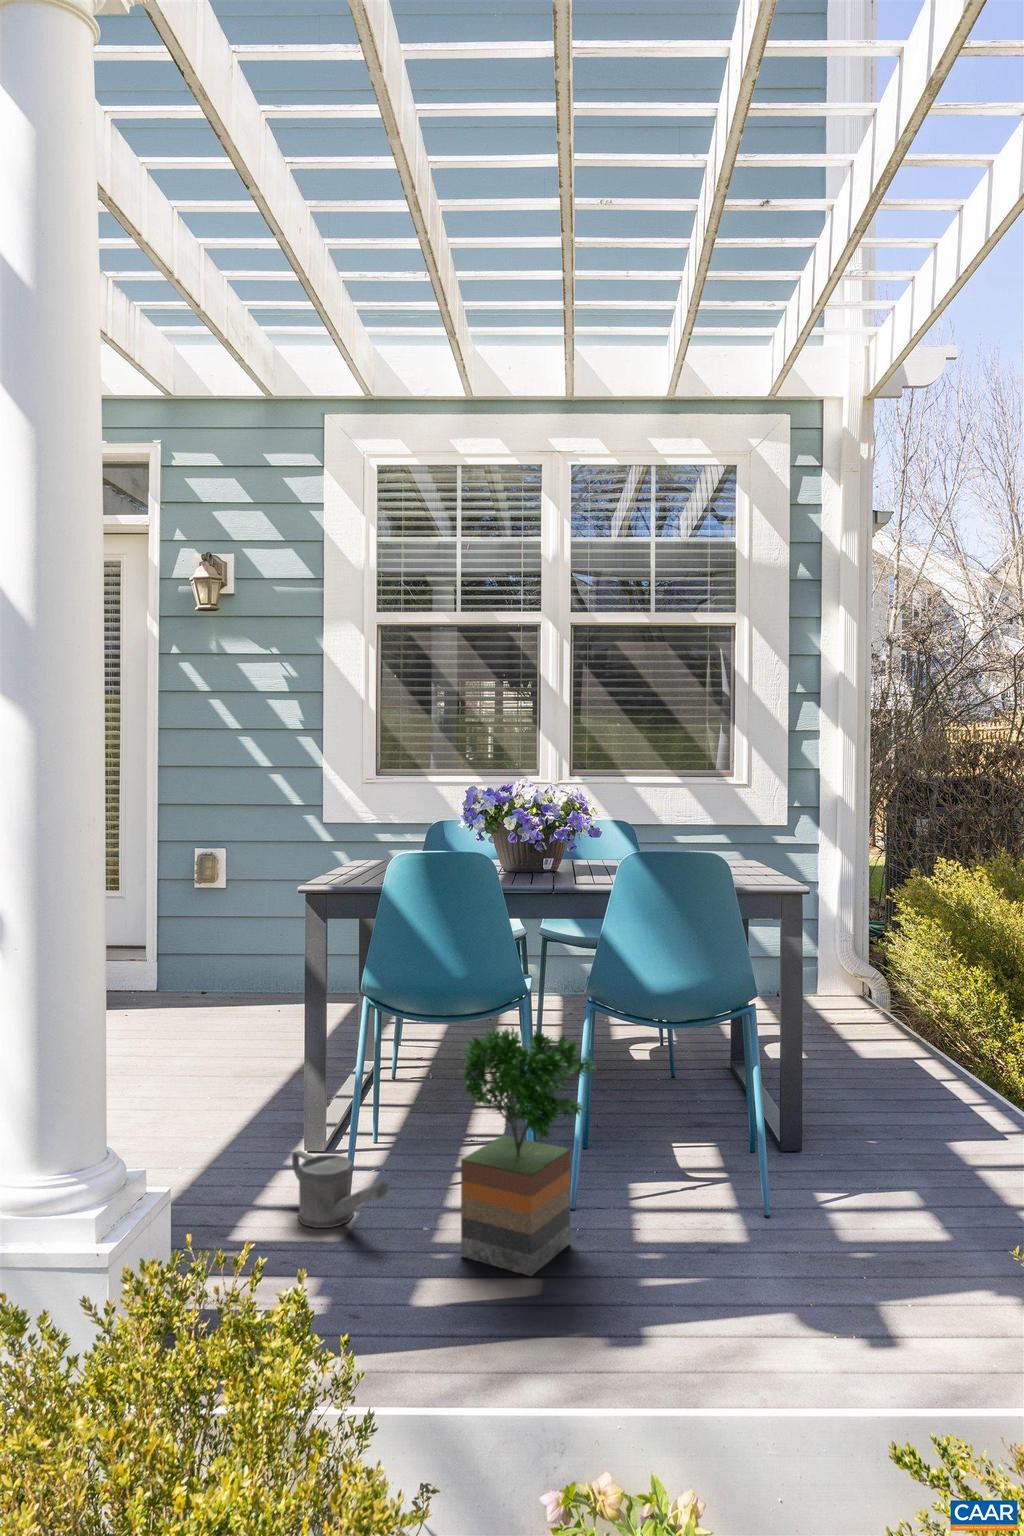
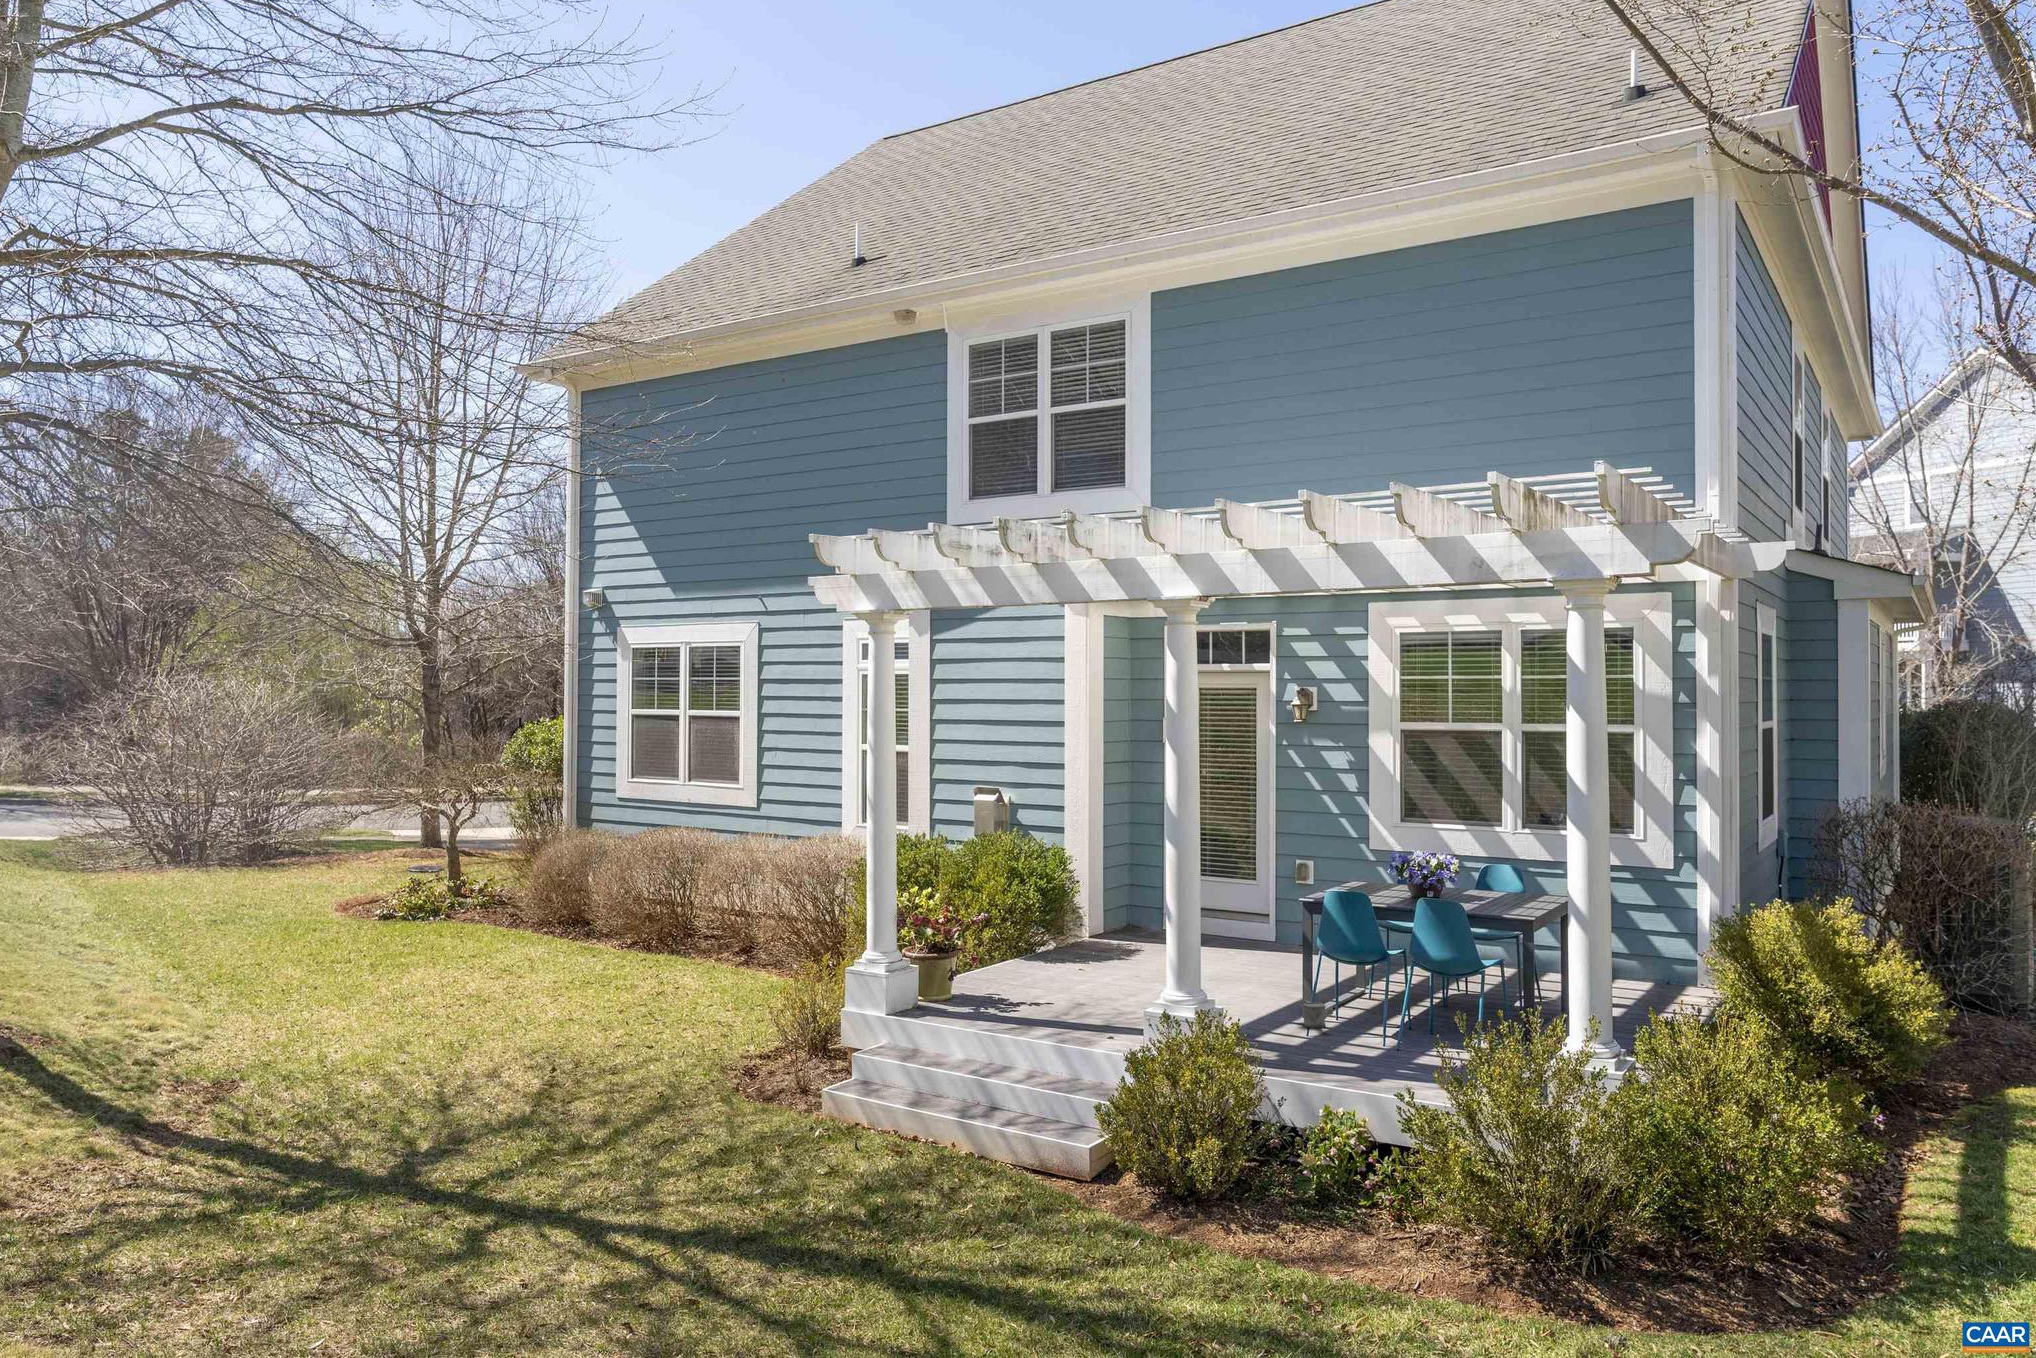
potted tree: present [461,1028,594,1276] -> none [1352,953,1413,1044]

